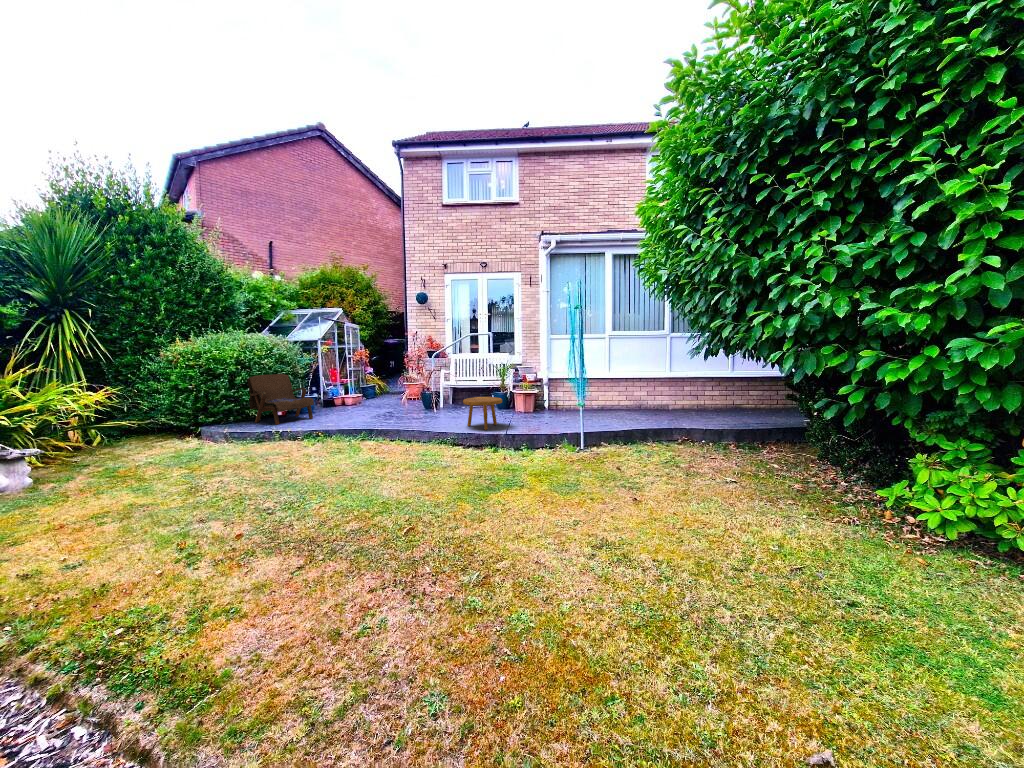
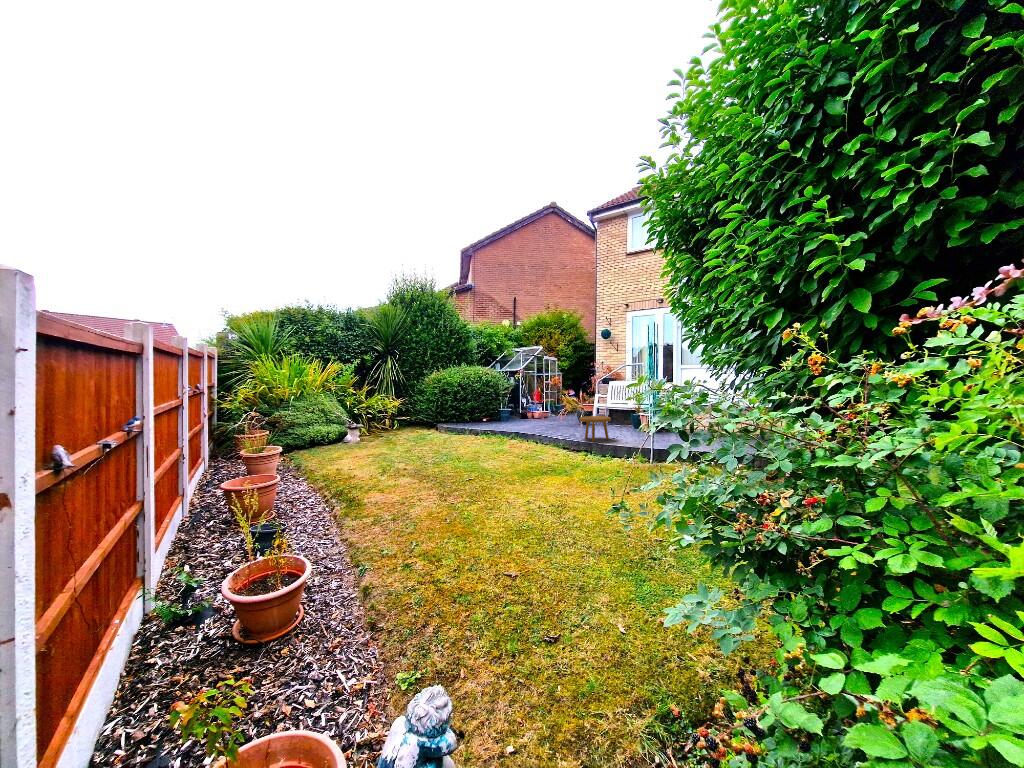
armchair: present [248,374,314,425] -> none [464,393,499,426]

